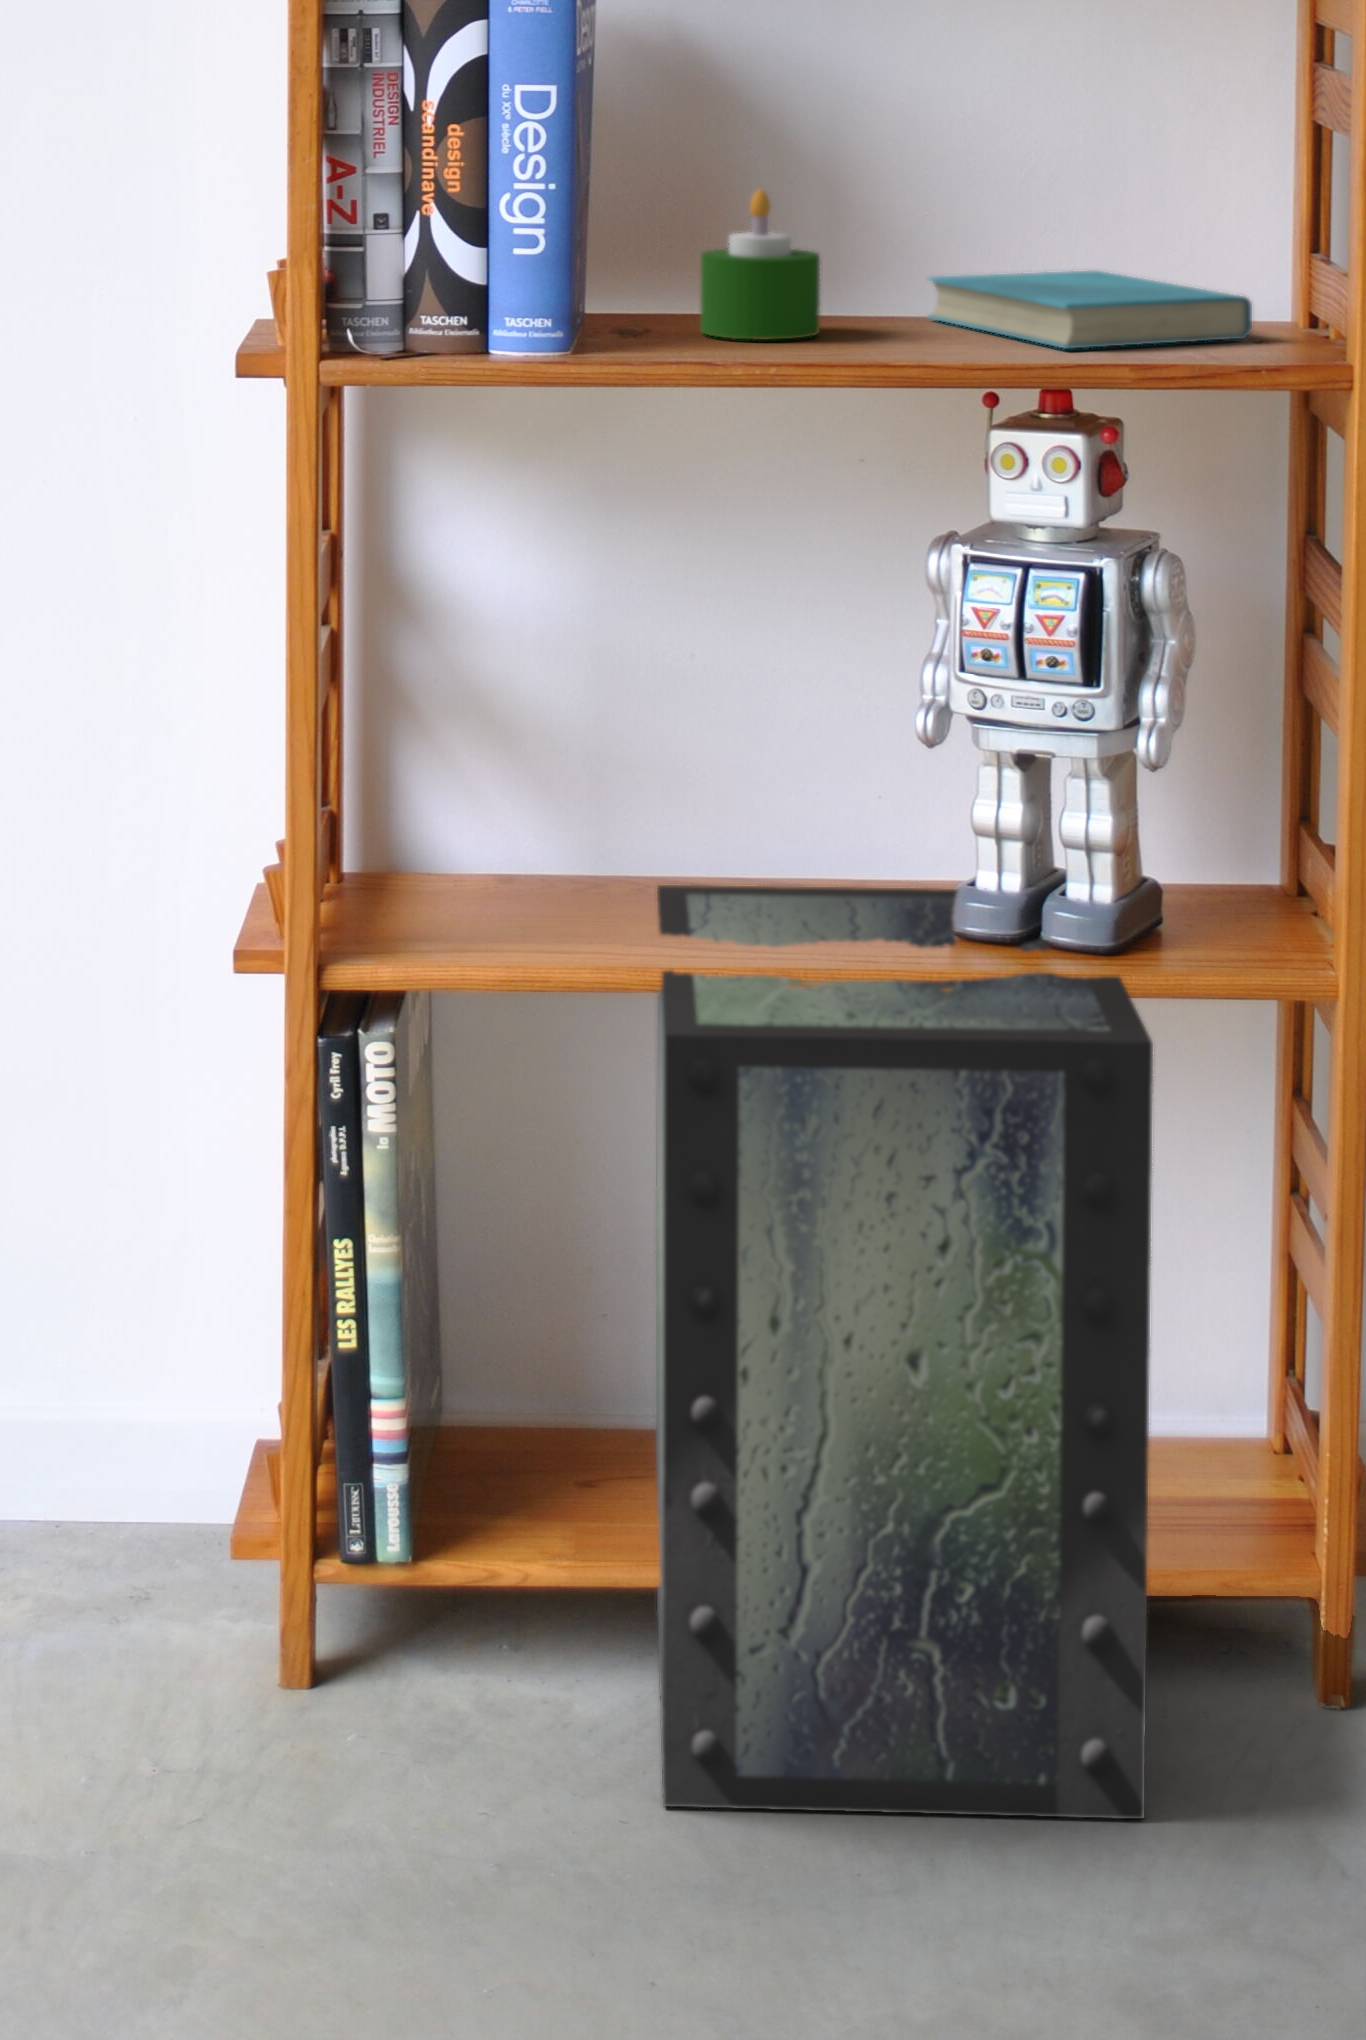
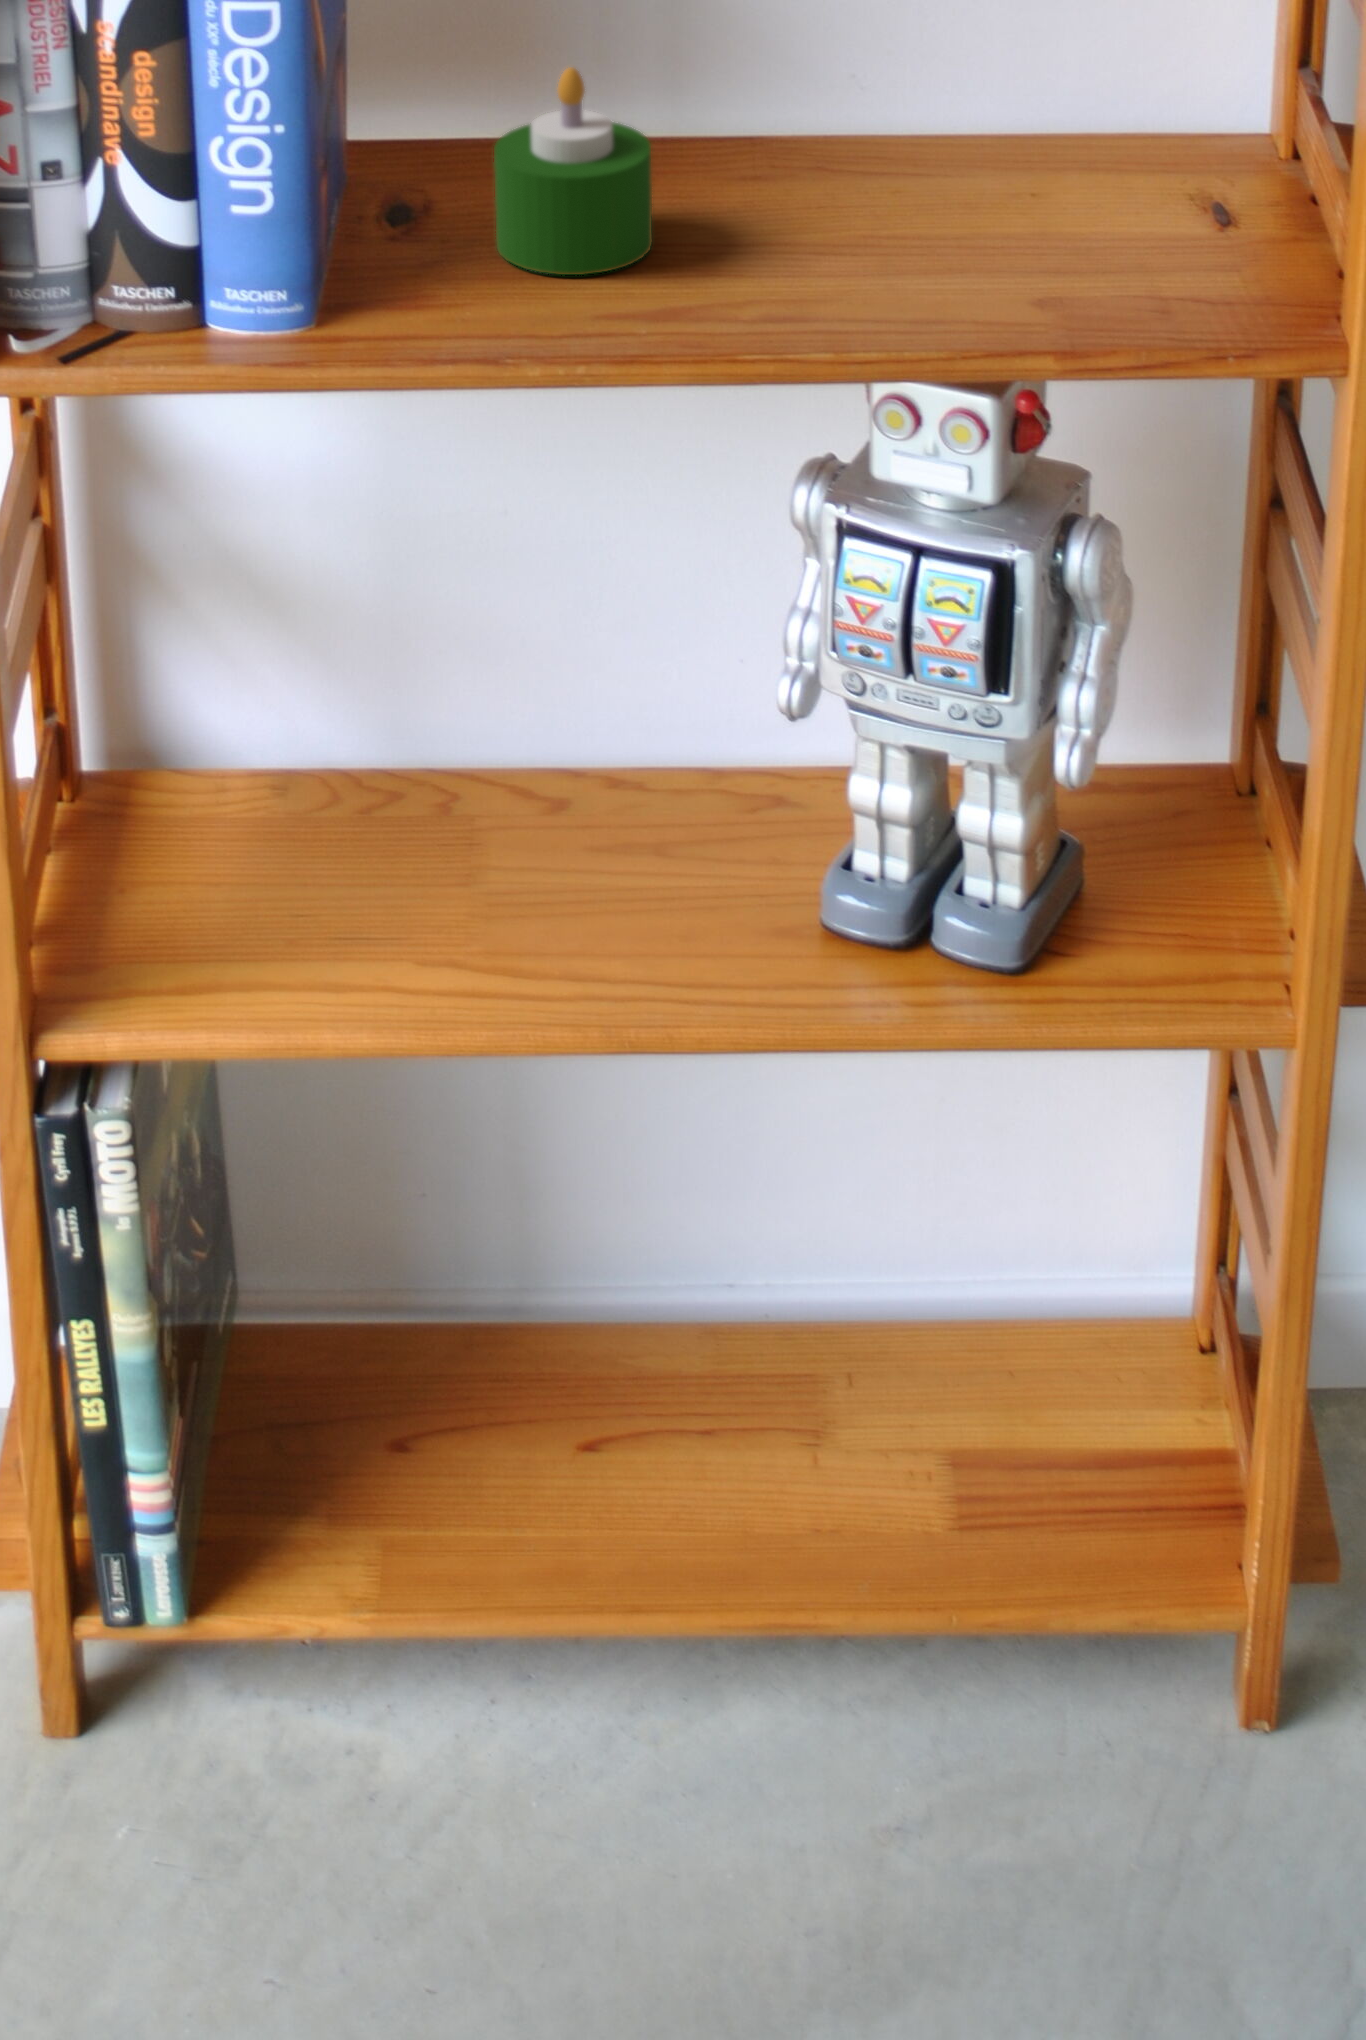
book: present [928,271,1252,349] -> none [806,88,1216,301]
storage box: present [656,885,1153,1819] -> none [446,850,1038,1922]

